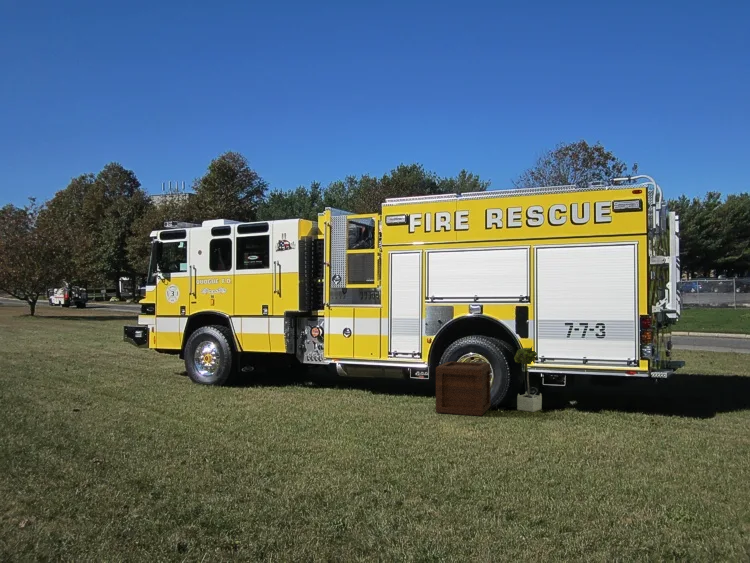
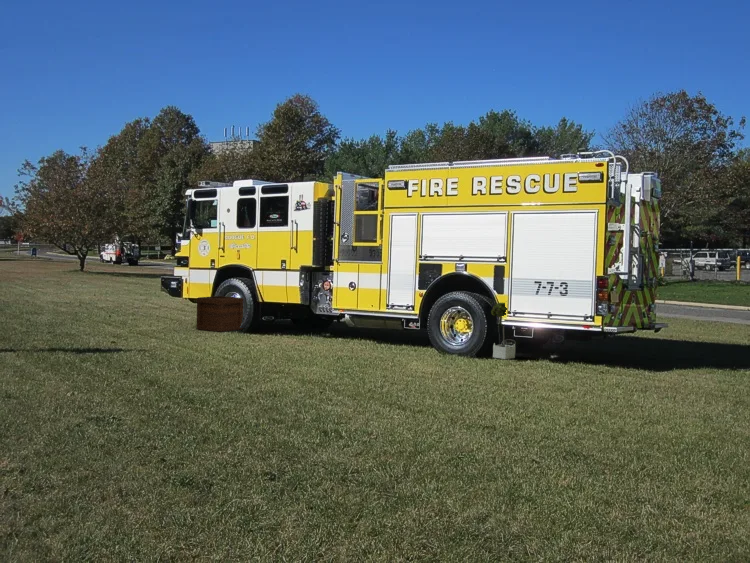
wooden crate: present [436,362,491,416] -> present [196,296,243,332]

